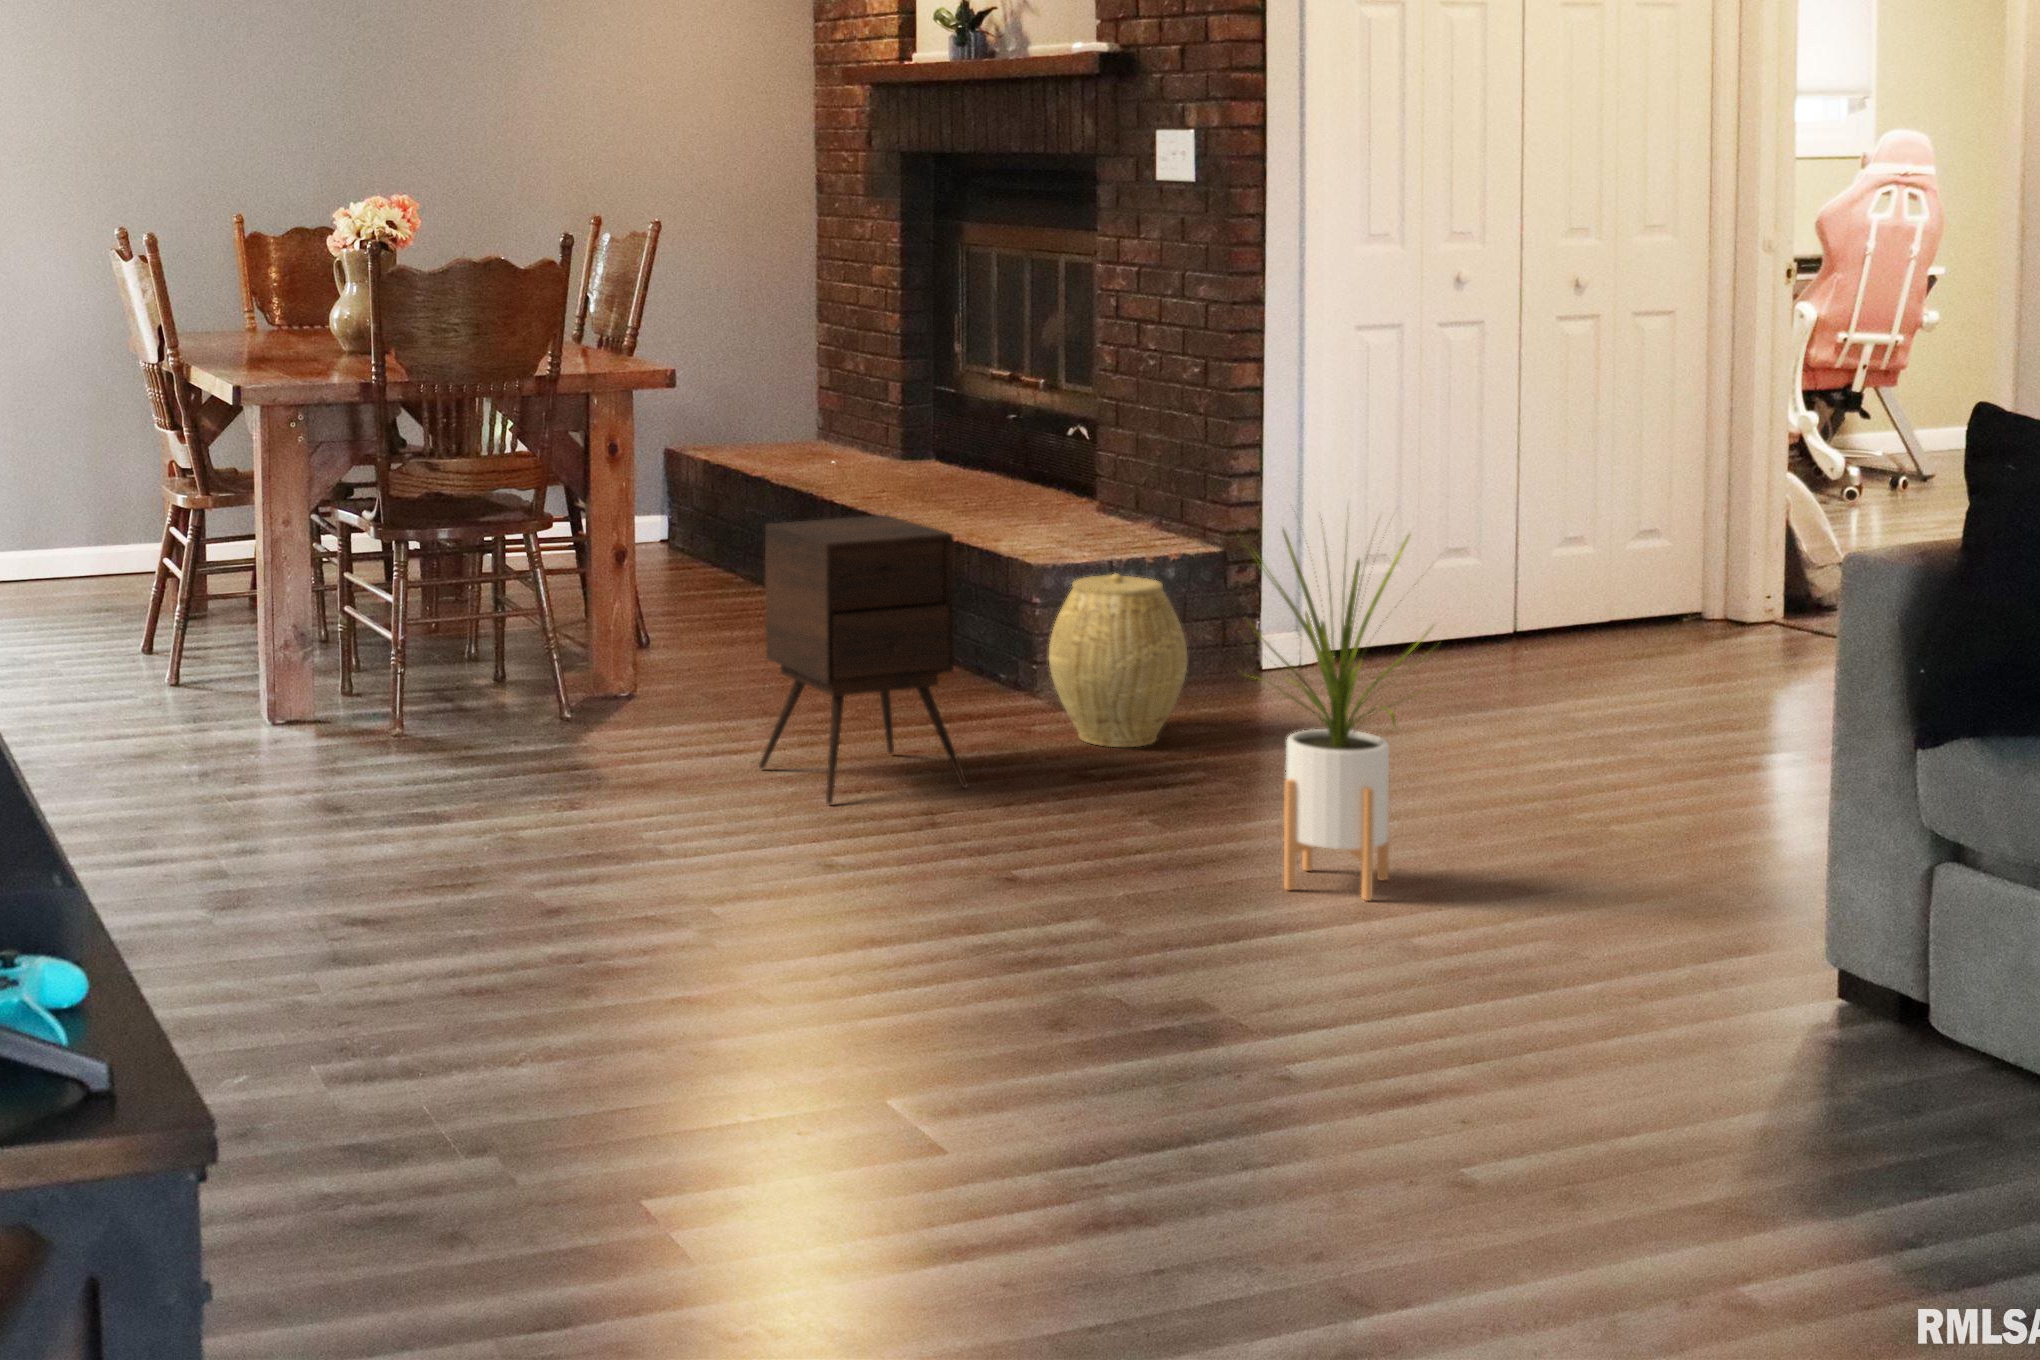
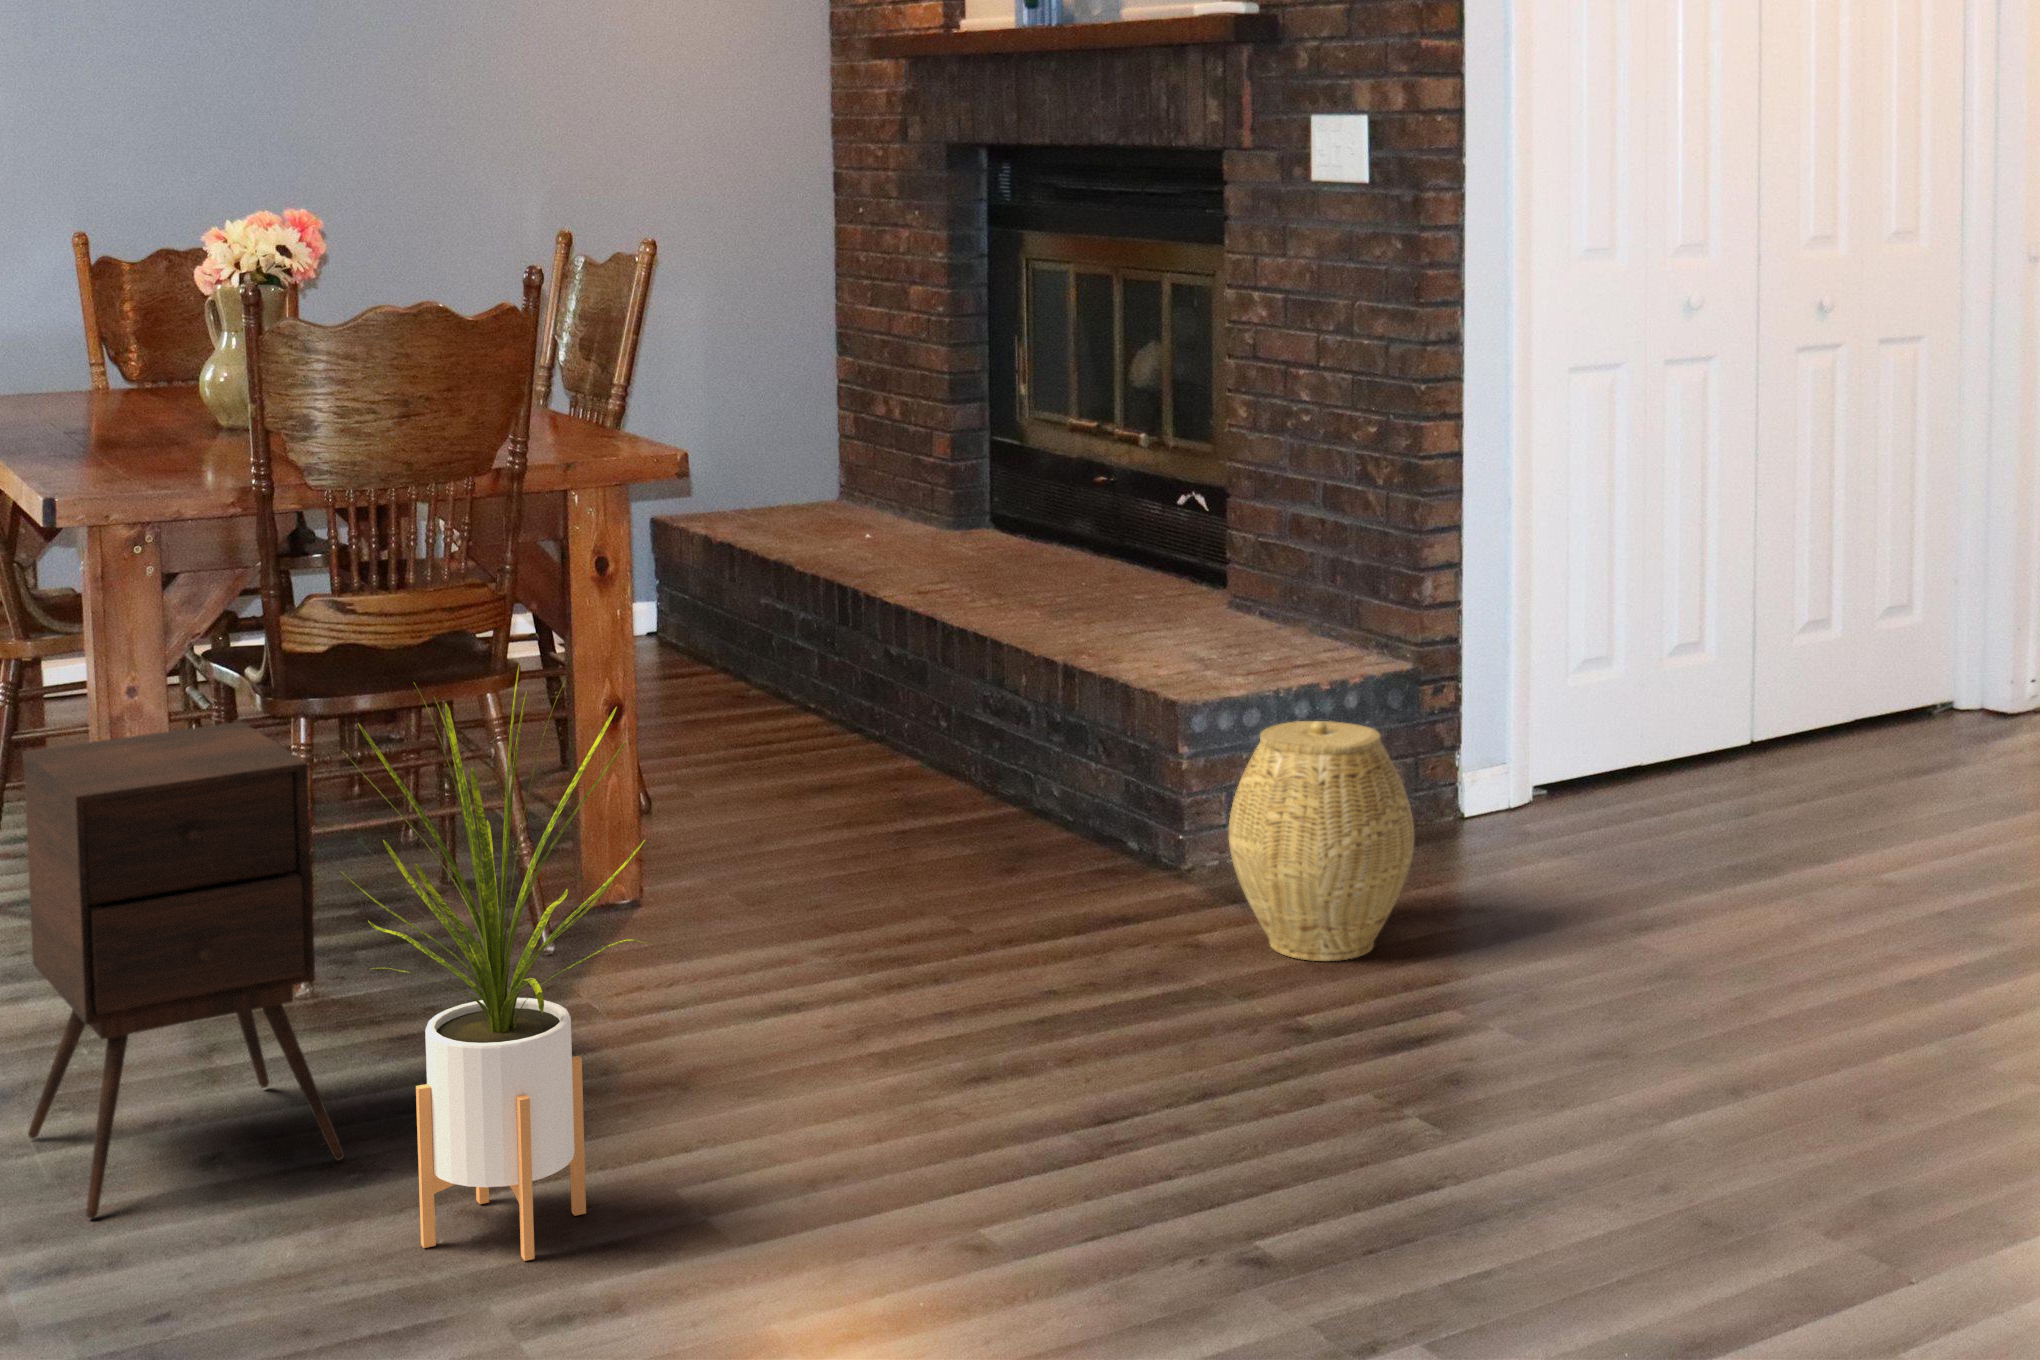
side table: present [759,515,968,804] -> present [23,722,344,1218]
house plant: present [1245,516,1433,901] -> present [340,666,652,1261]

